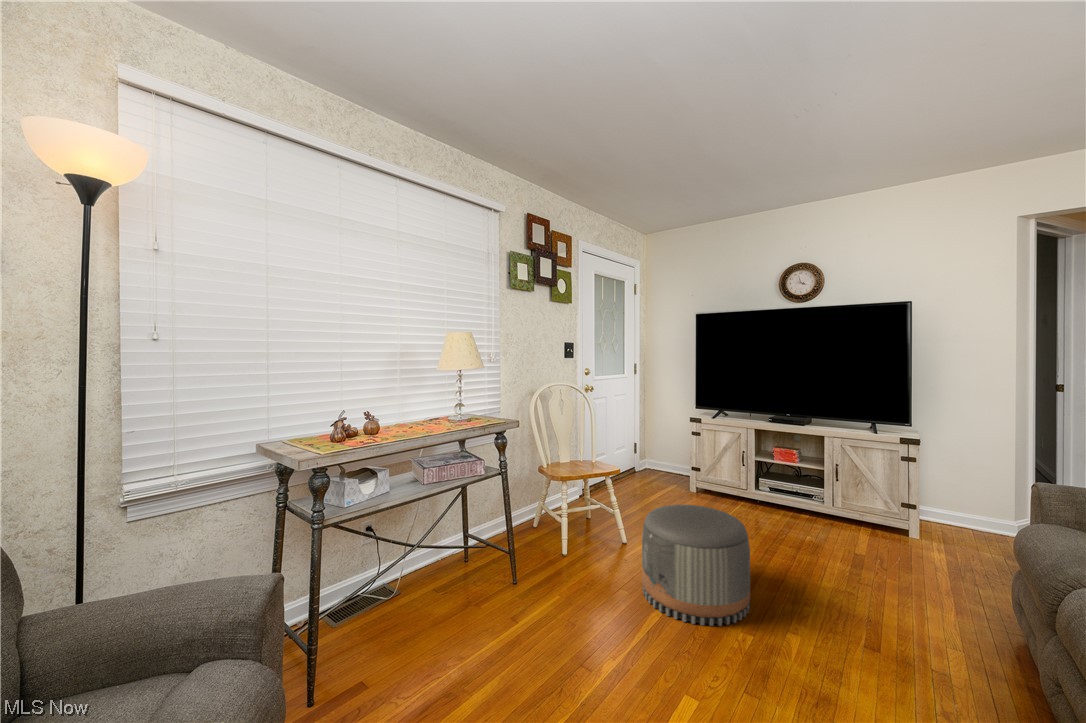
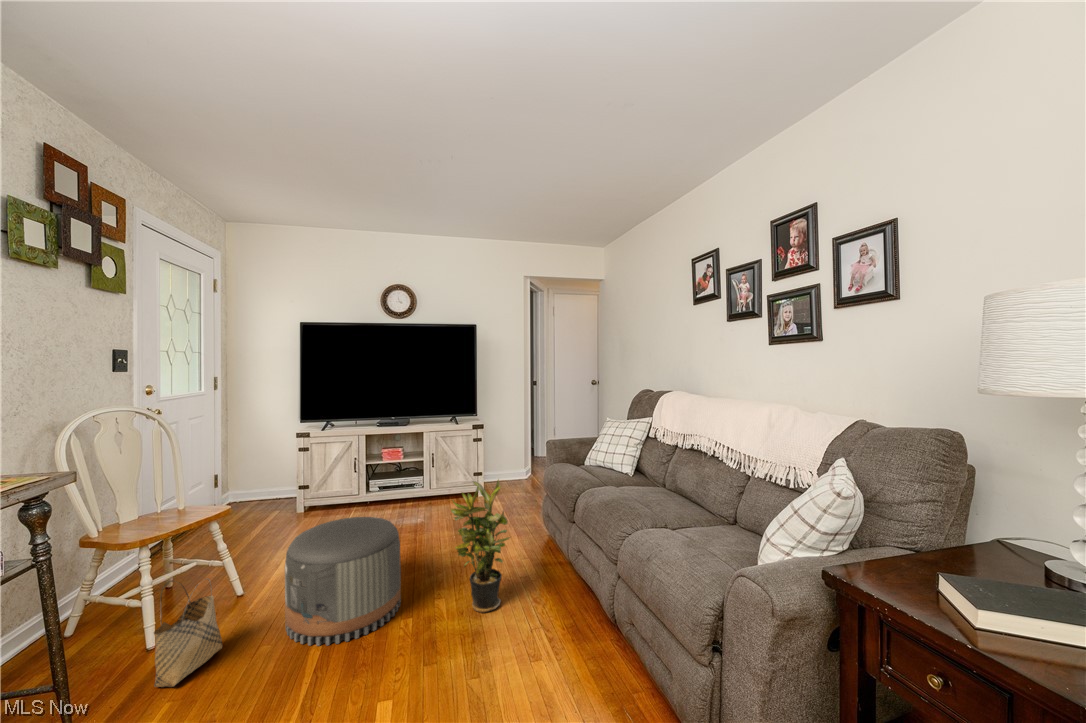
potted plant: none [800,505,898,683] -> present [451,480,509,613]
woven basket: none [557,512,600,587] -> present [154,579,222,687]

